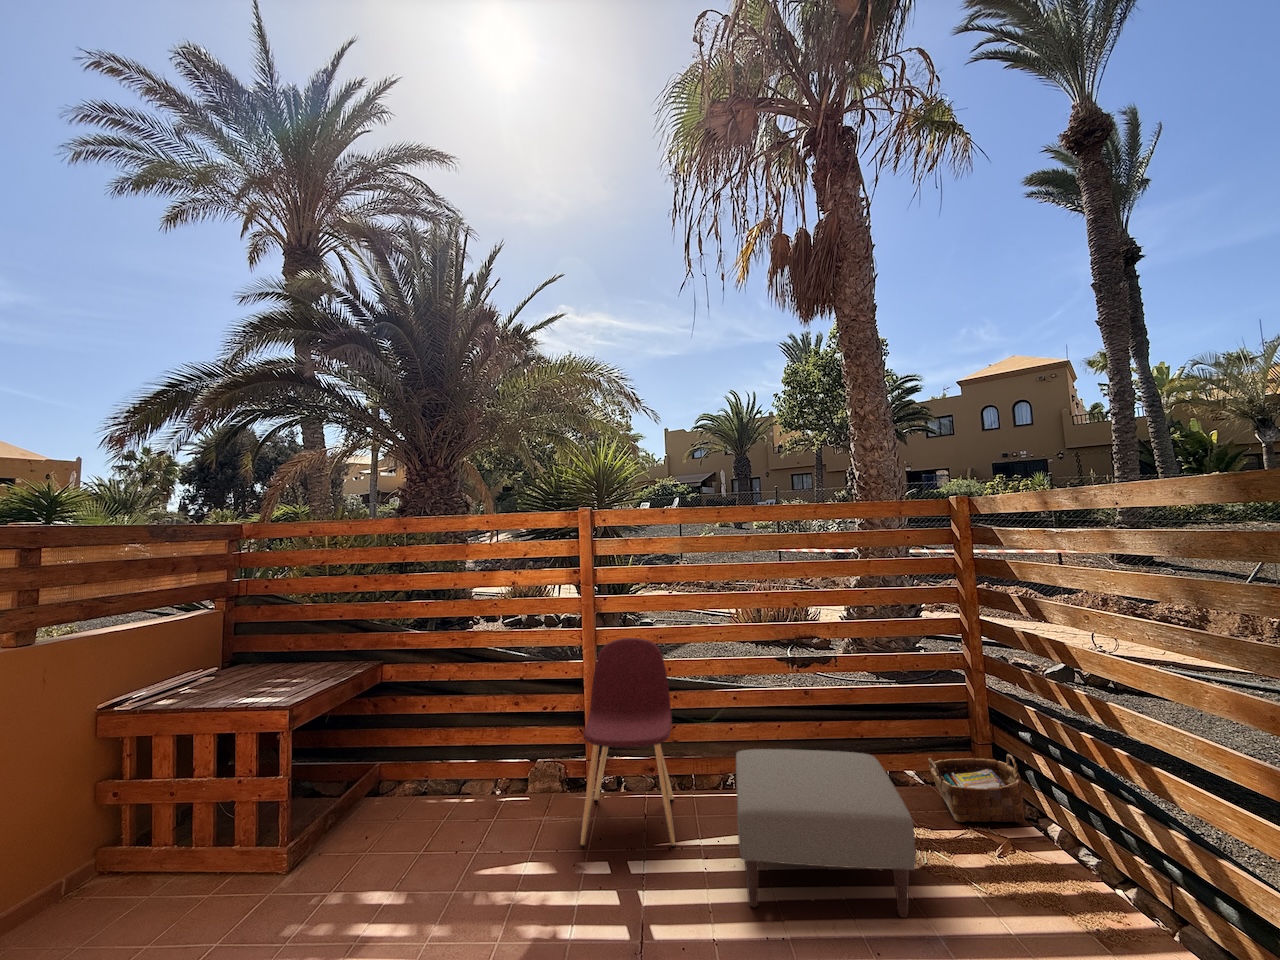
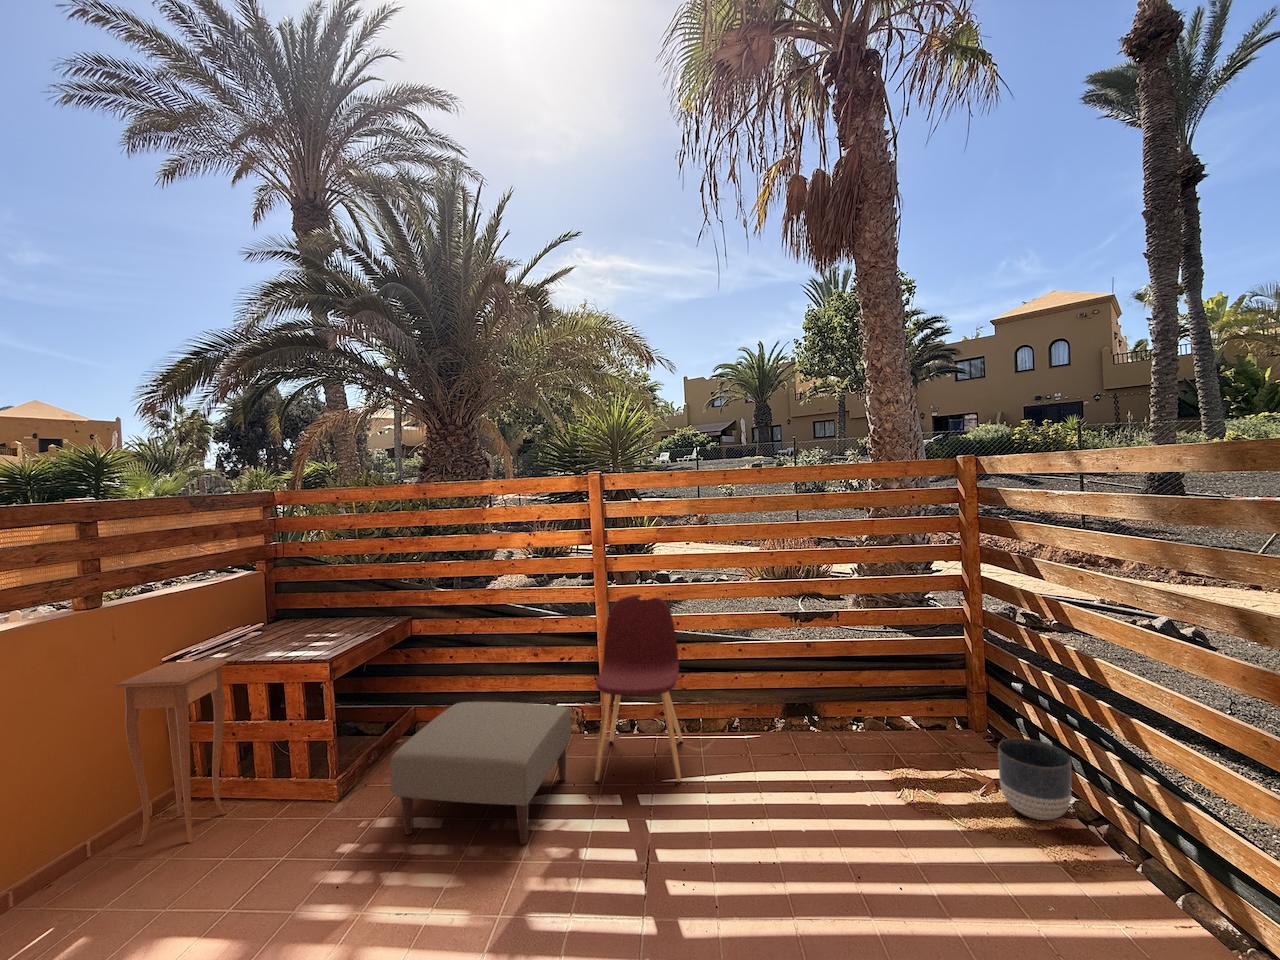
side table: none [39,706,172,930] -> present [116,660,227,845]
ottoman: present [736,749,916,918] -> present [390,702,571,844]
woven basket: present [928,754,1025,822] -> none [924,702,1013,764]
planter: none [1015,793,1096,884] -> present [998,739,1071,820]

